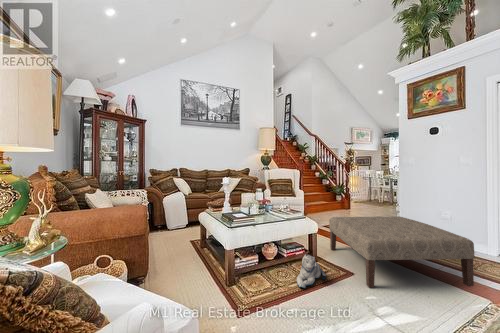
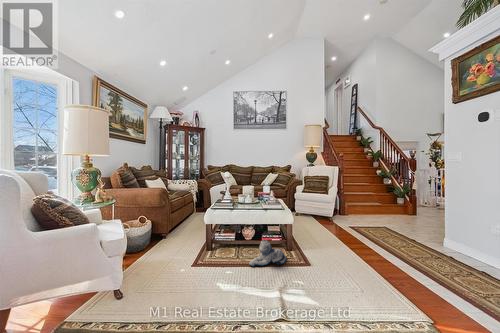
ottoman: present [329,216,475,288] -> none [308,214,441,308]

